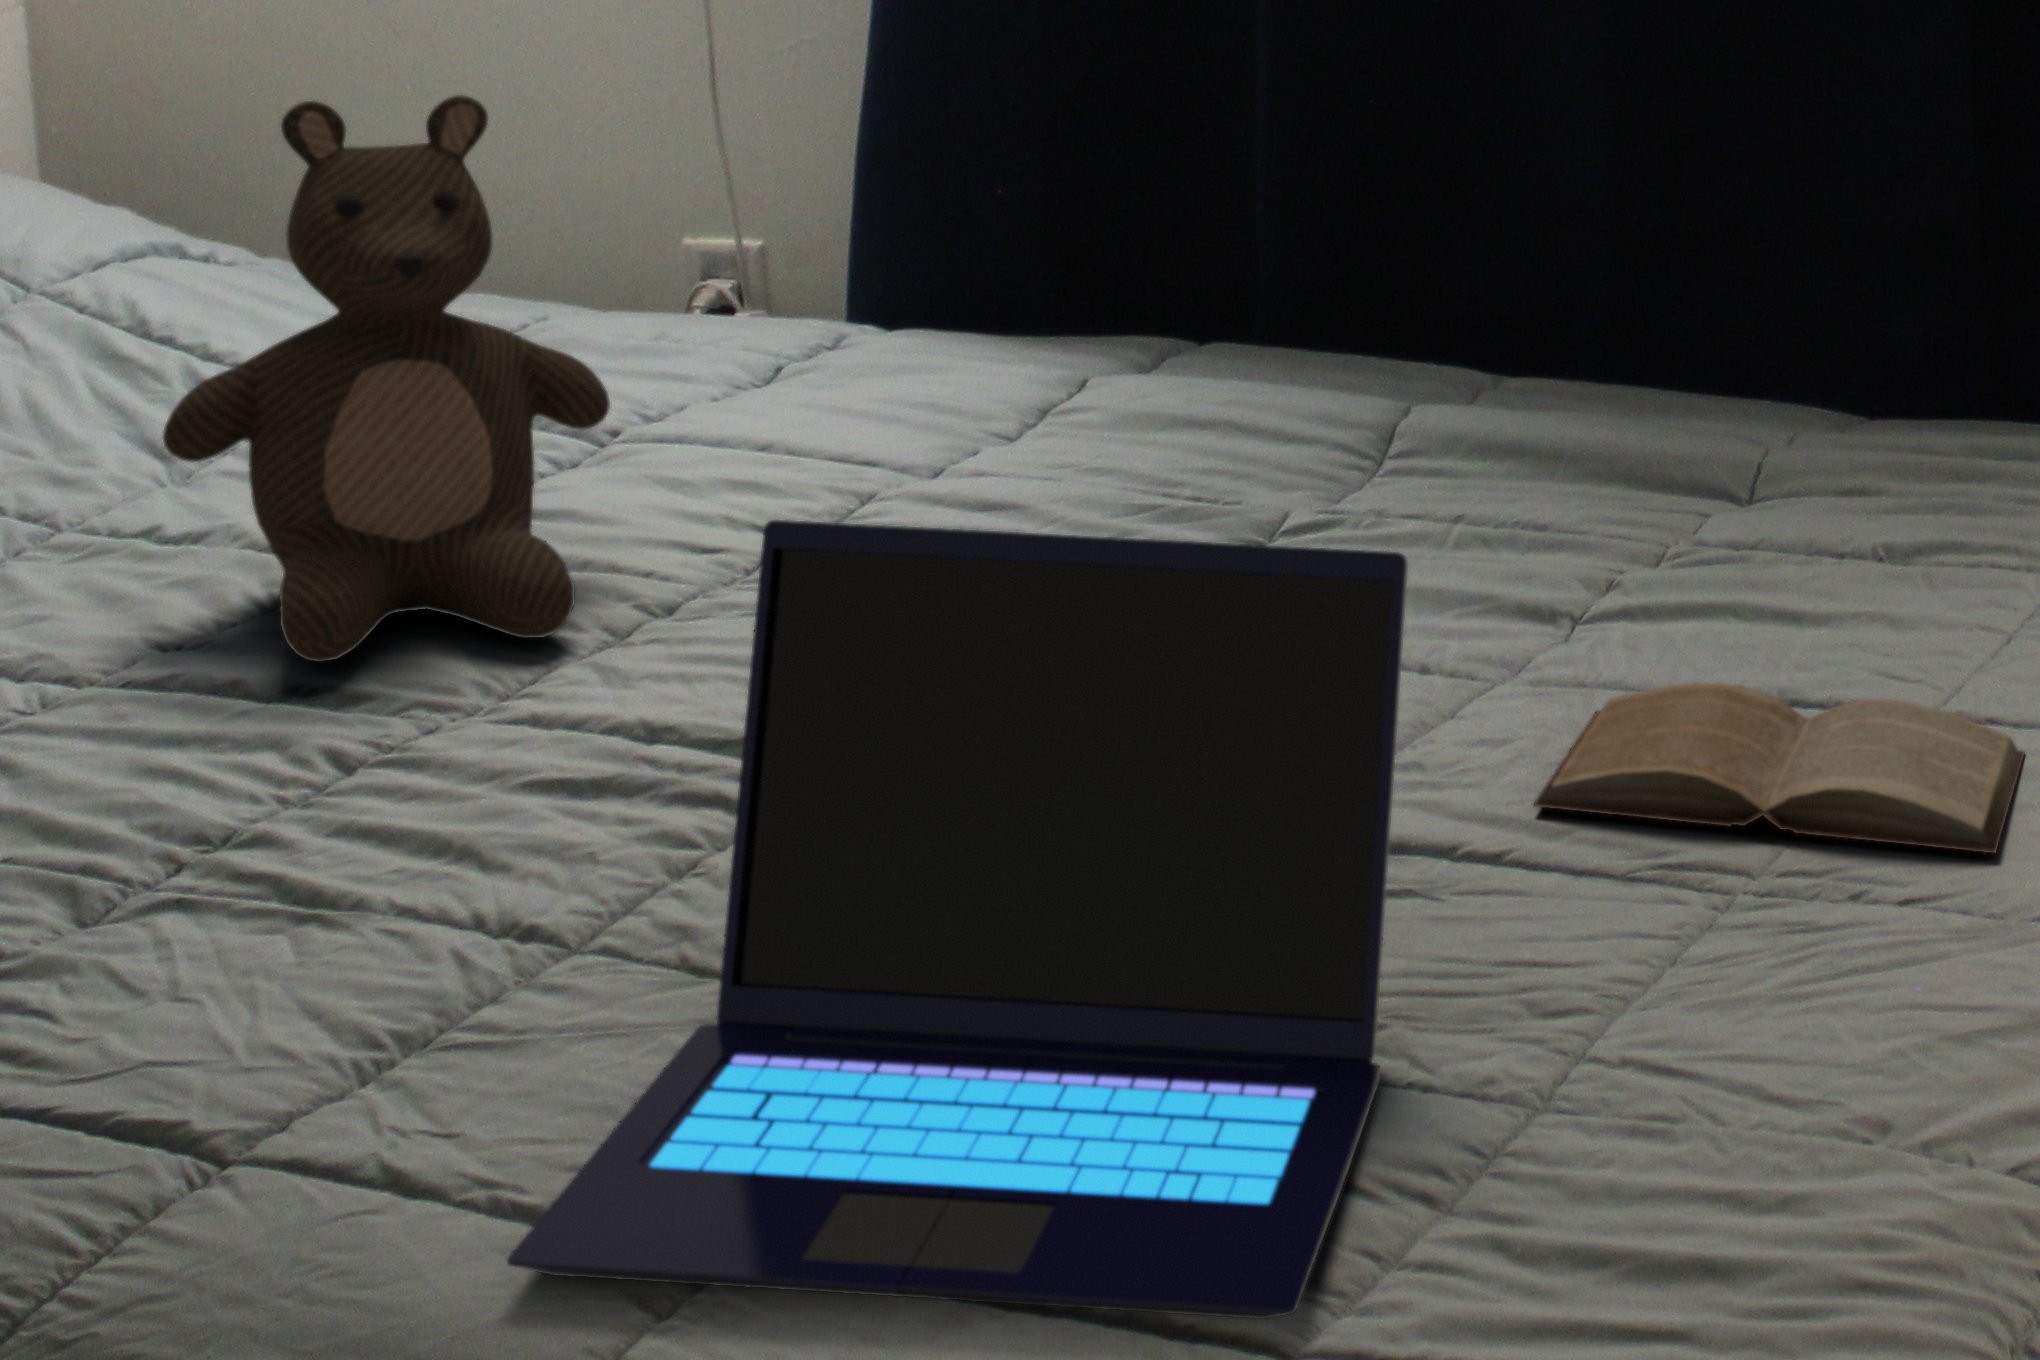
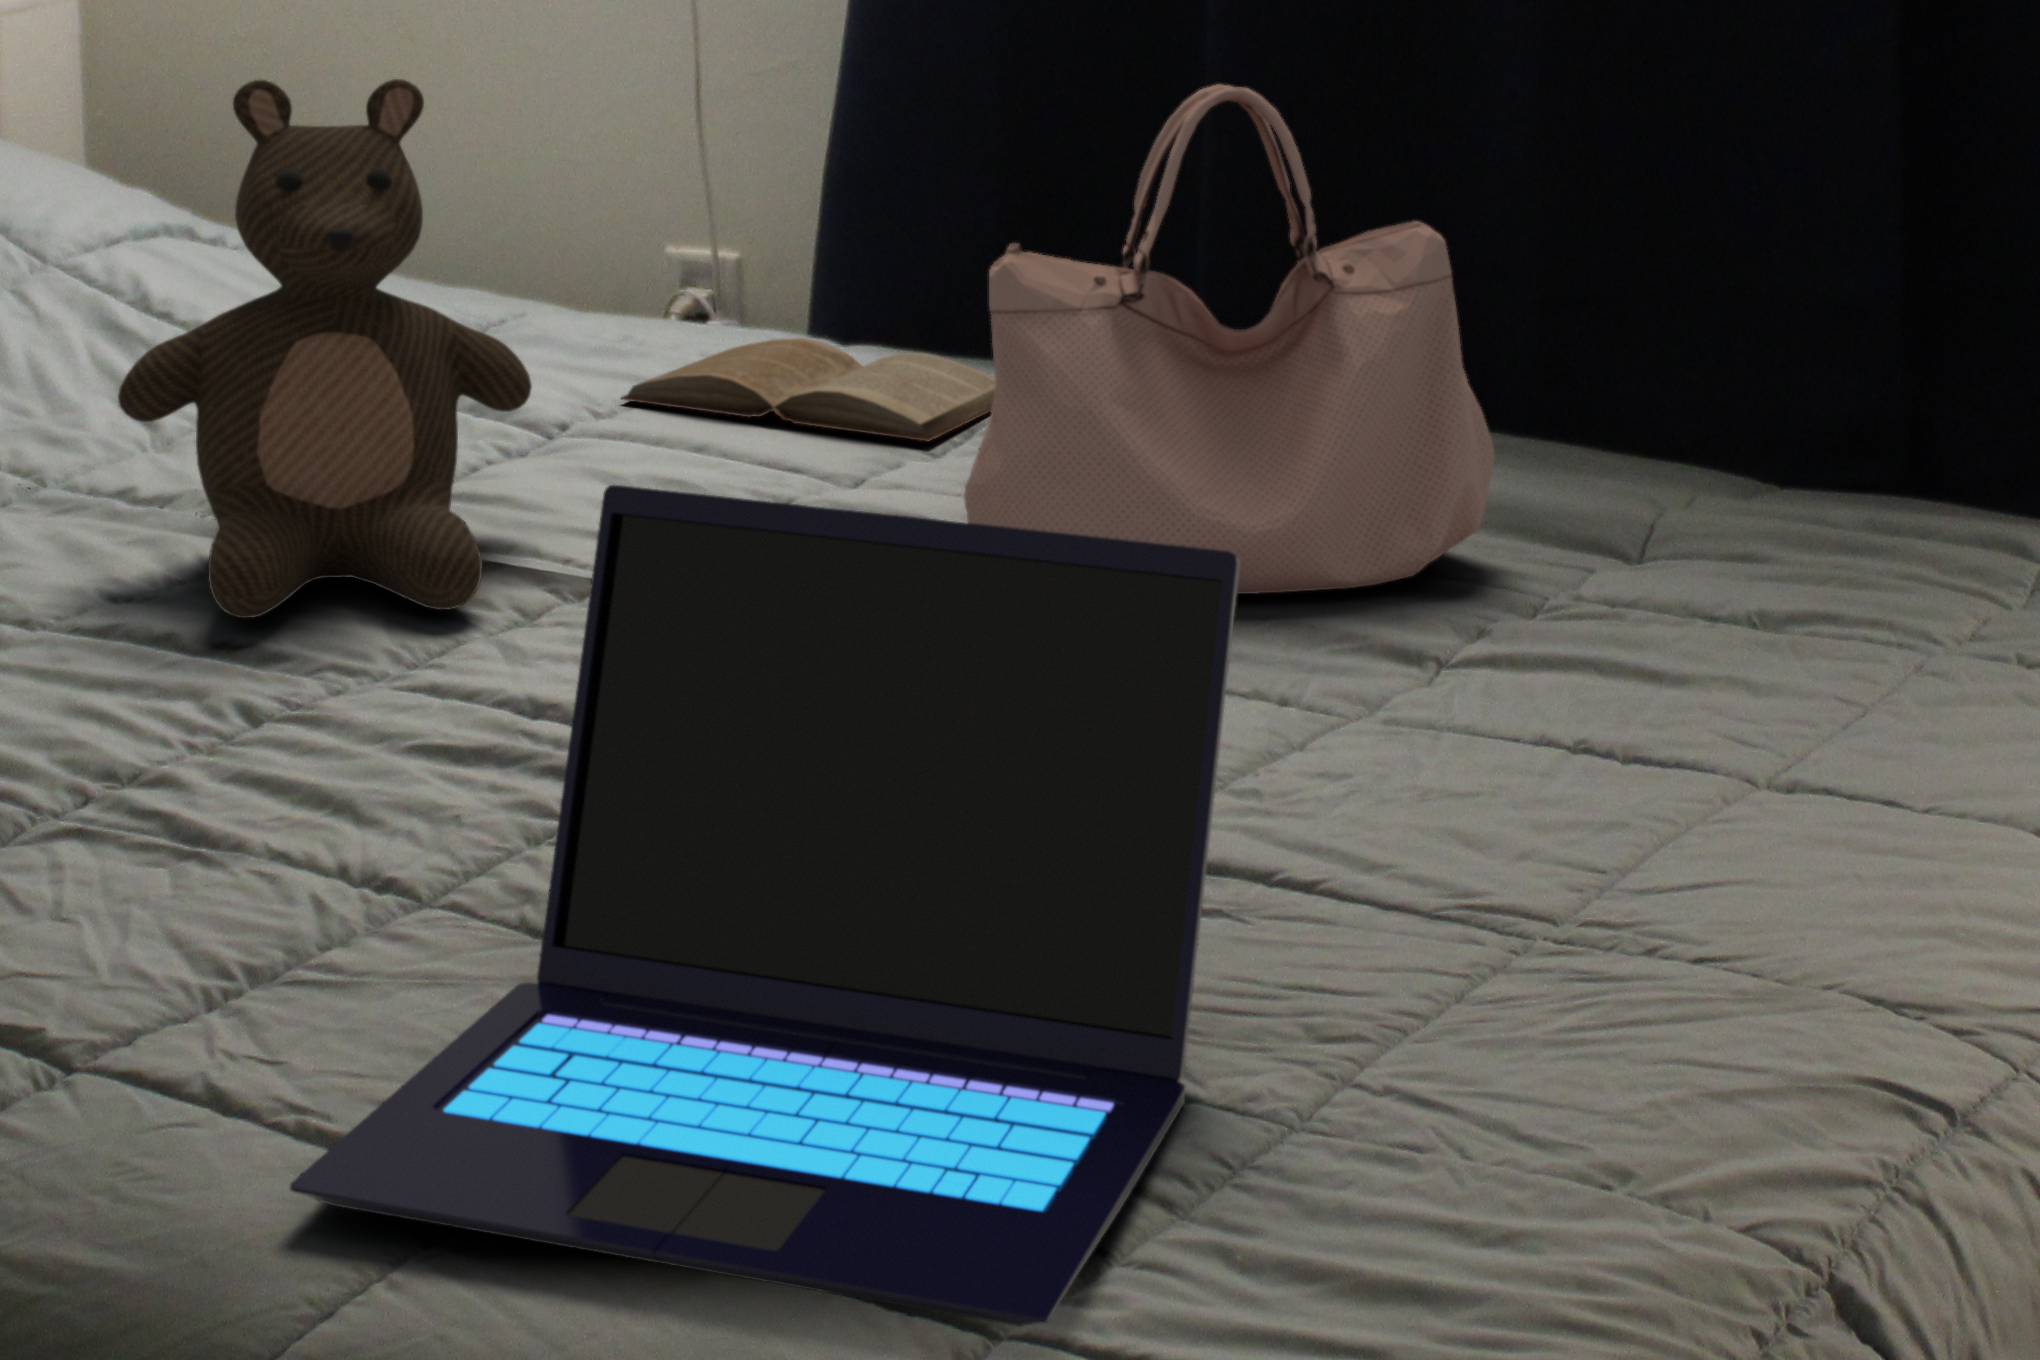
handbag: none [1063,75,1572,573] -> present [964,84,1495,594]
book: present [1534,683,2024,853] -> present [621,338,996,441]

